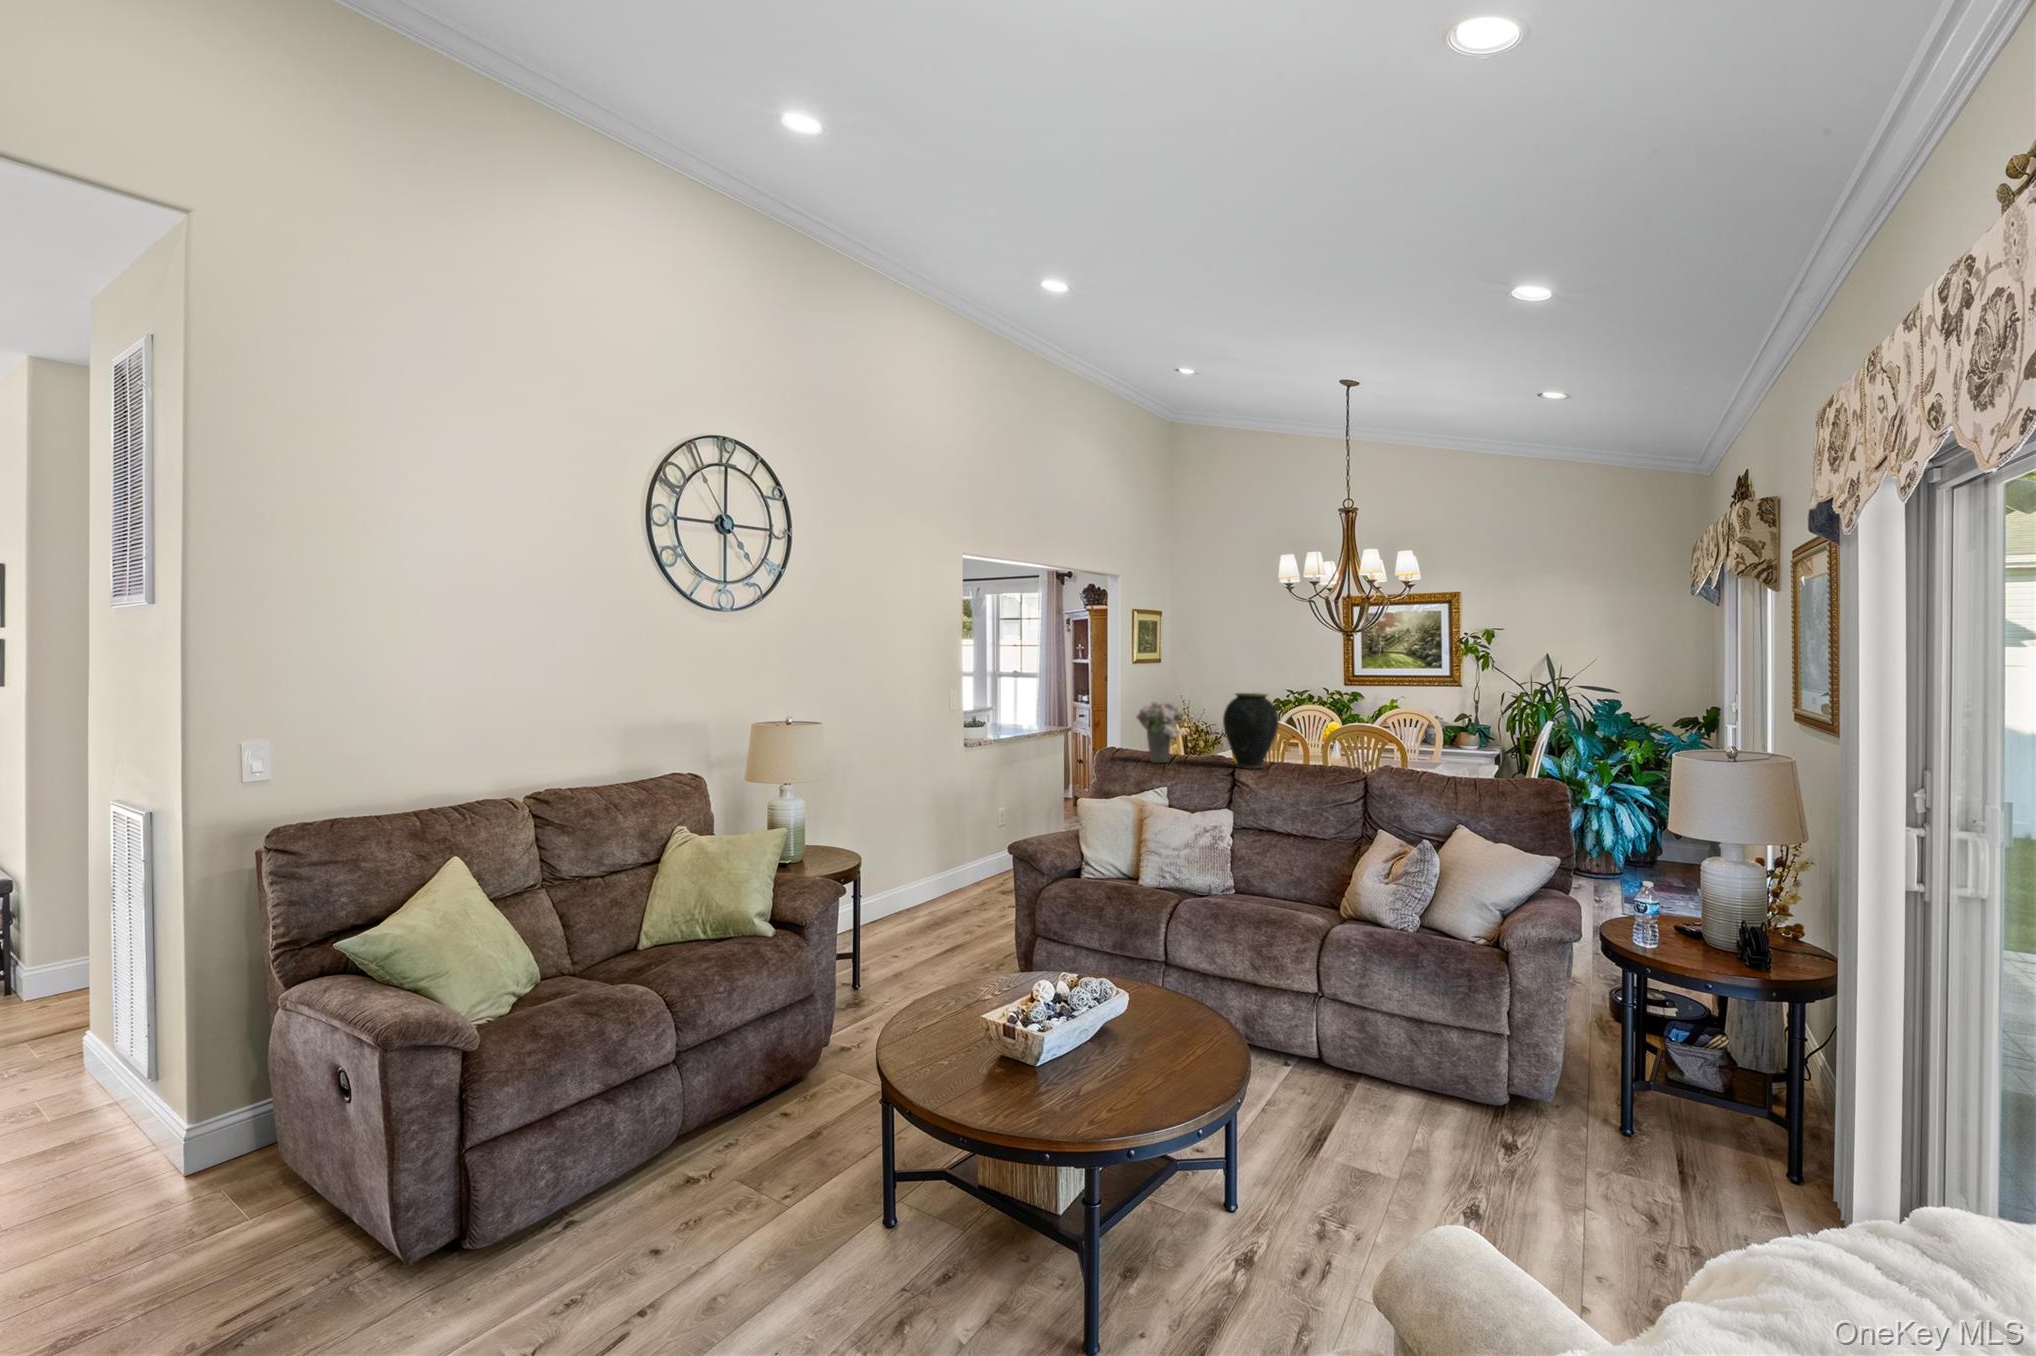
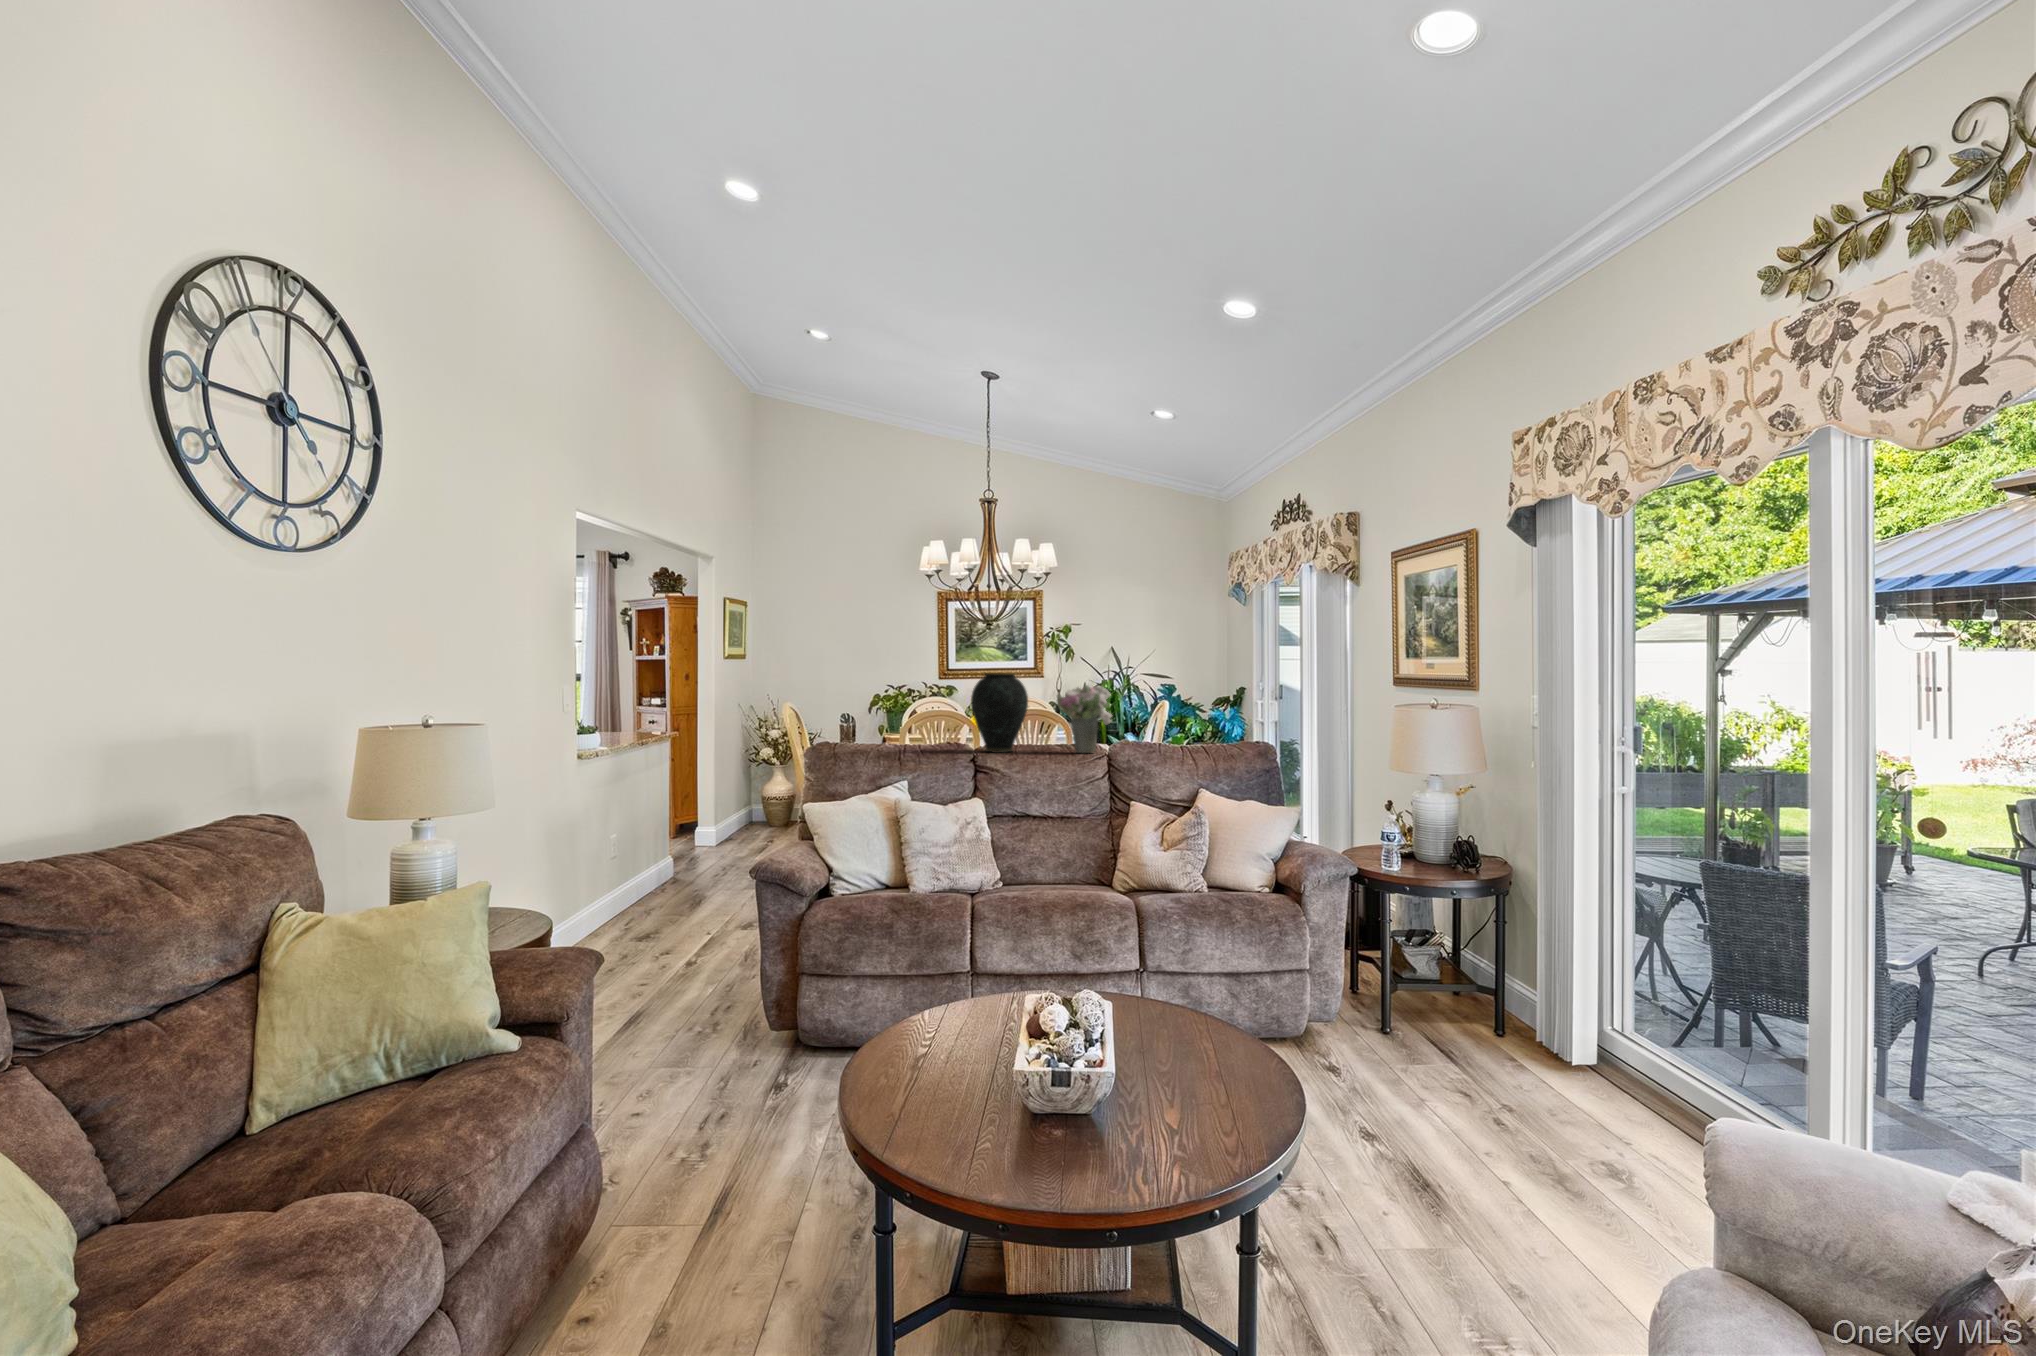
flower bouquet: present [1137,702,1182,762] -> present [1057,685,1112,753]

